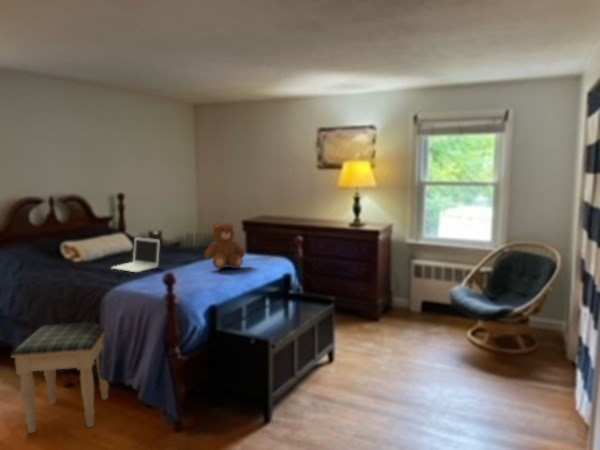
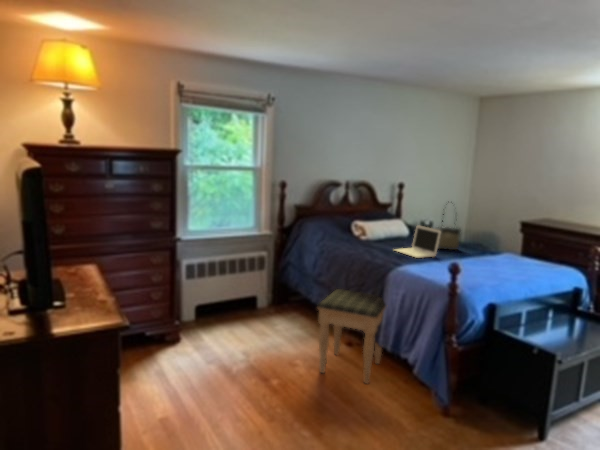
tote bag: none [155,208,183,258] -> present [435,214,460,250]
teddy bear: present [205,223,245,268] -> none [485,221,530,271]

